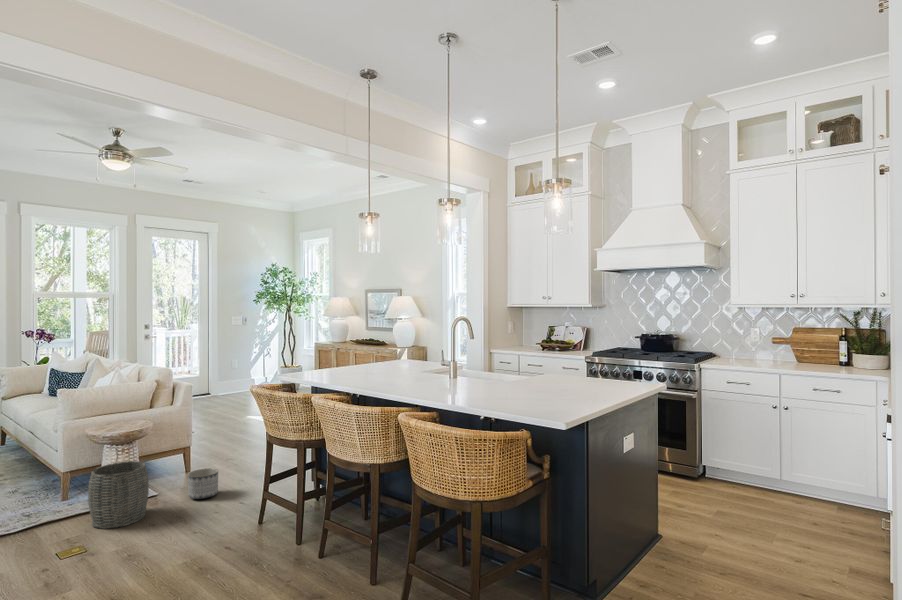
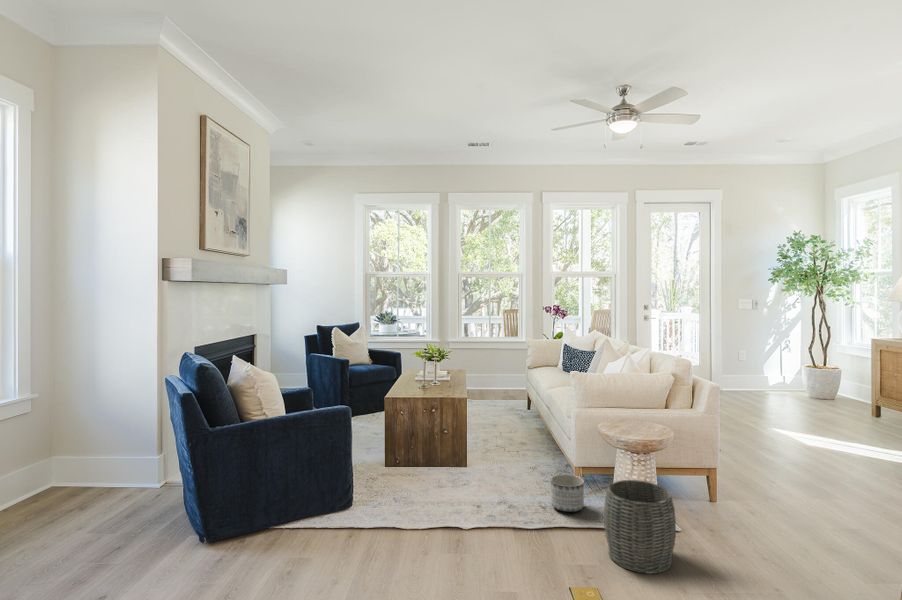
planter: present [188,468,218,499] -> present [551,474,584,512]

